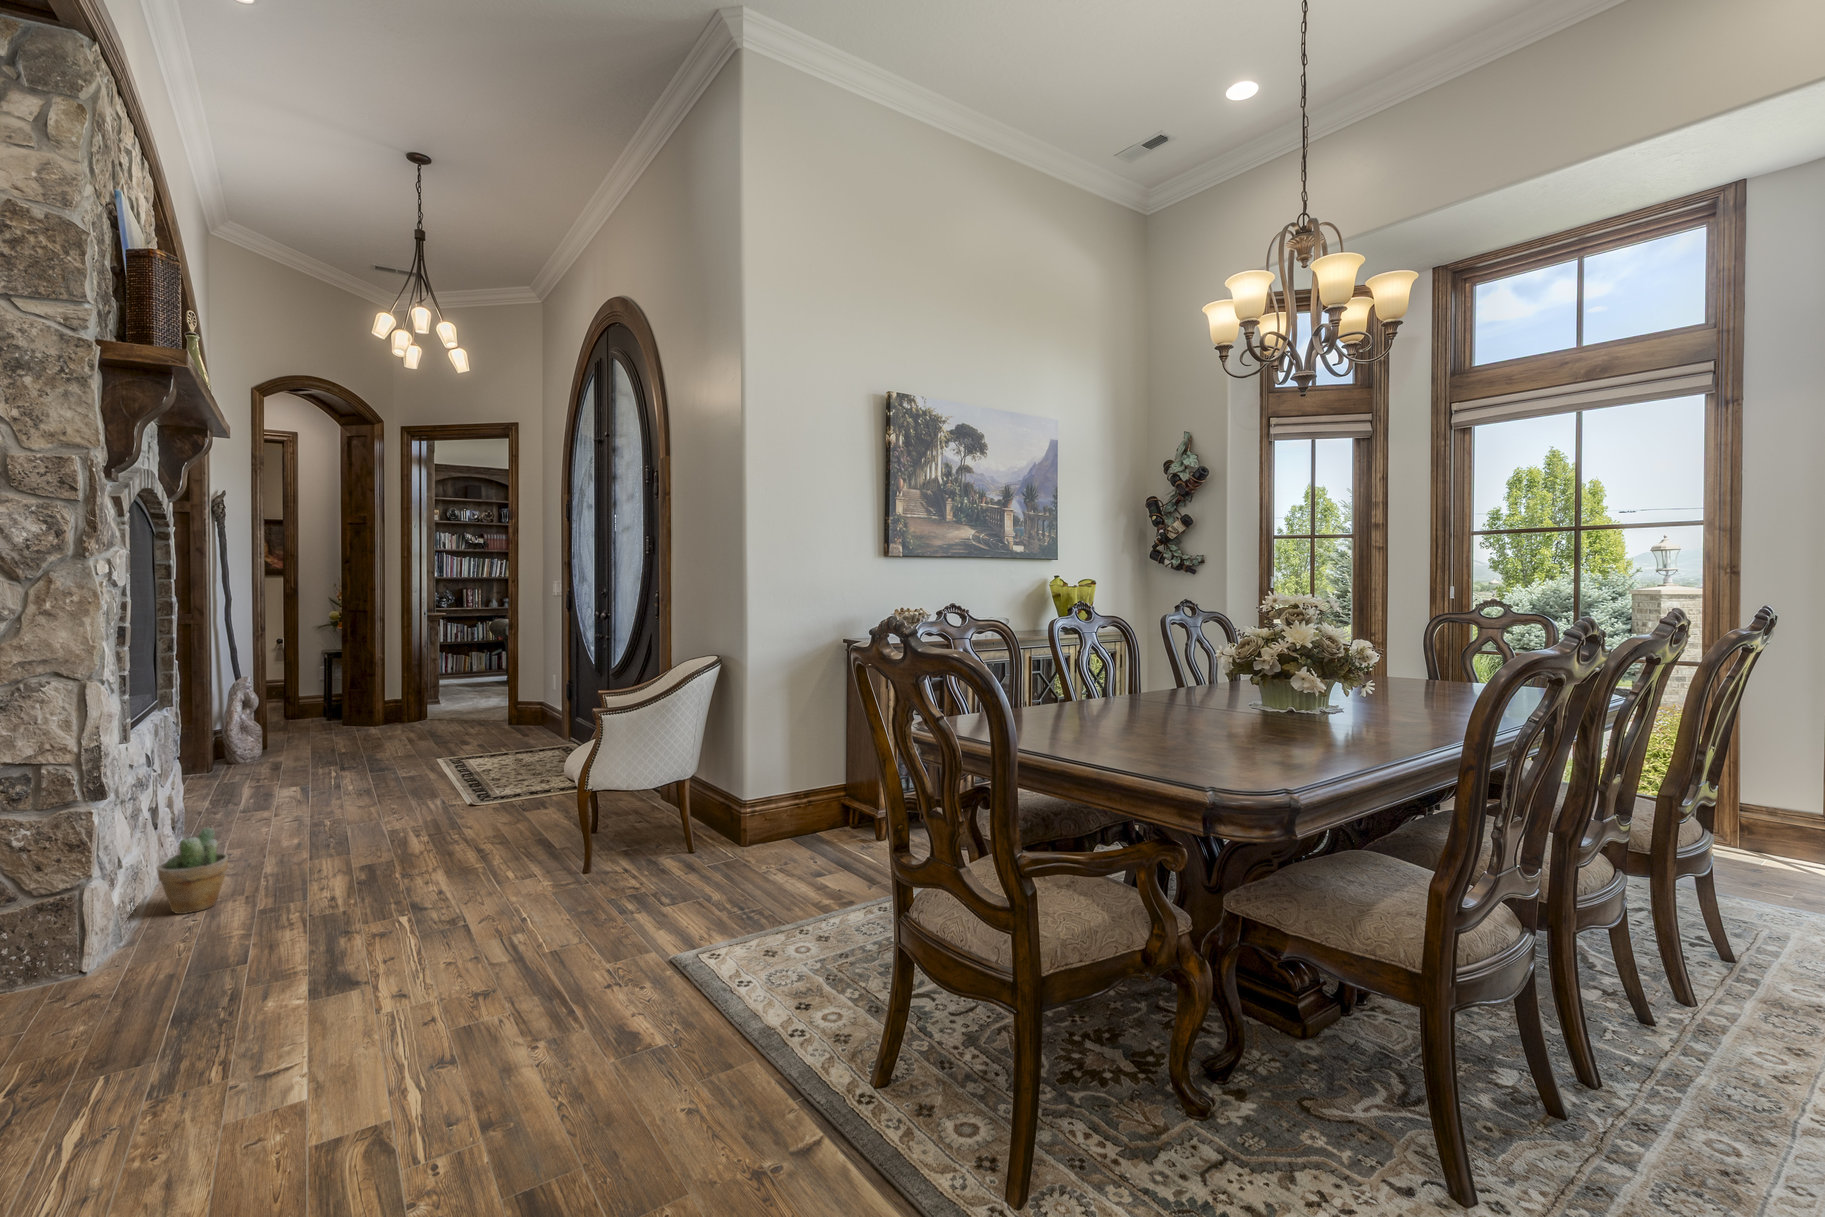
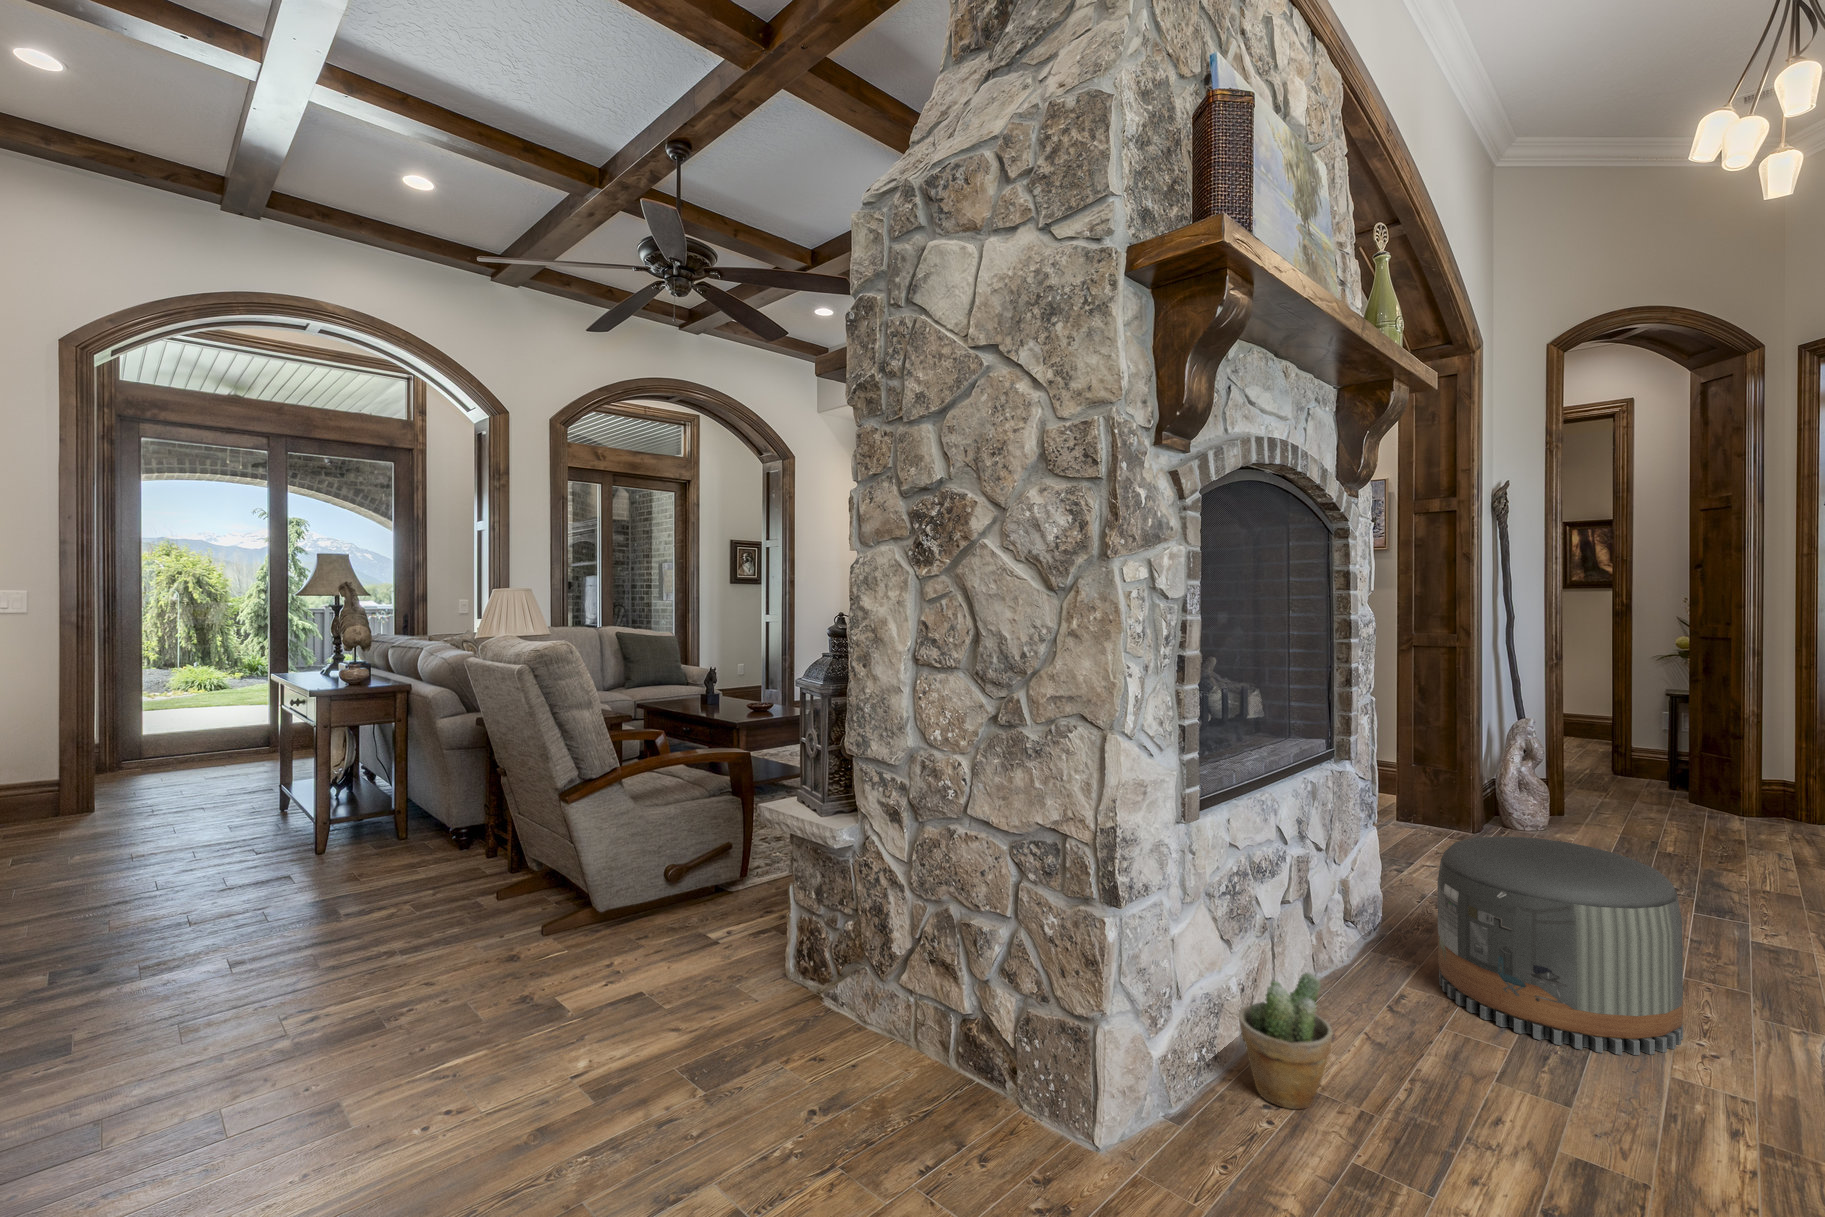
pouf: none [245,734,384,845] -> present [1437,836,1683,1055]

